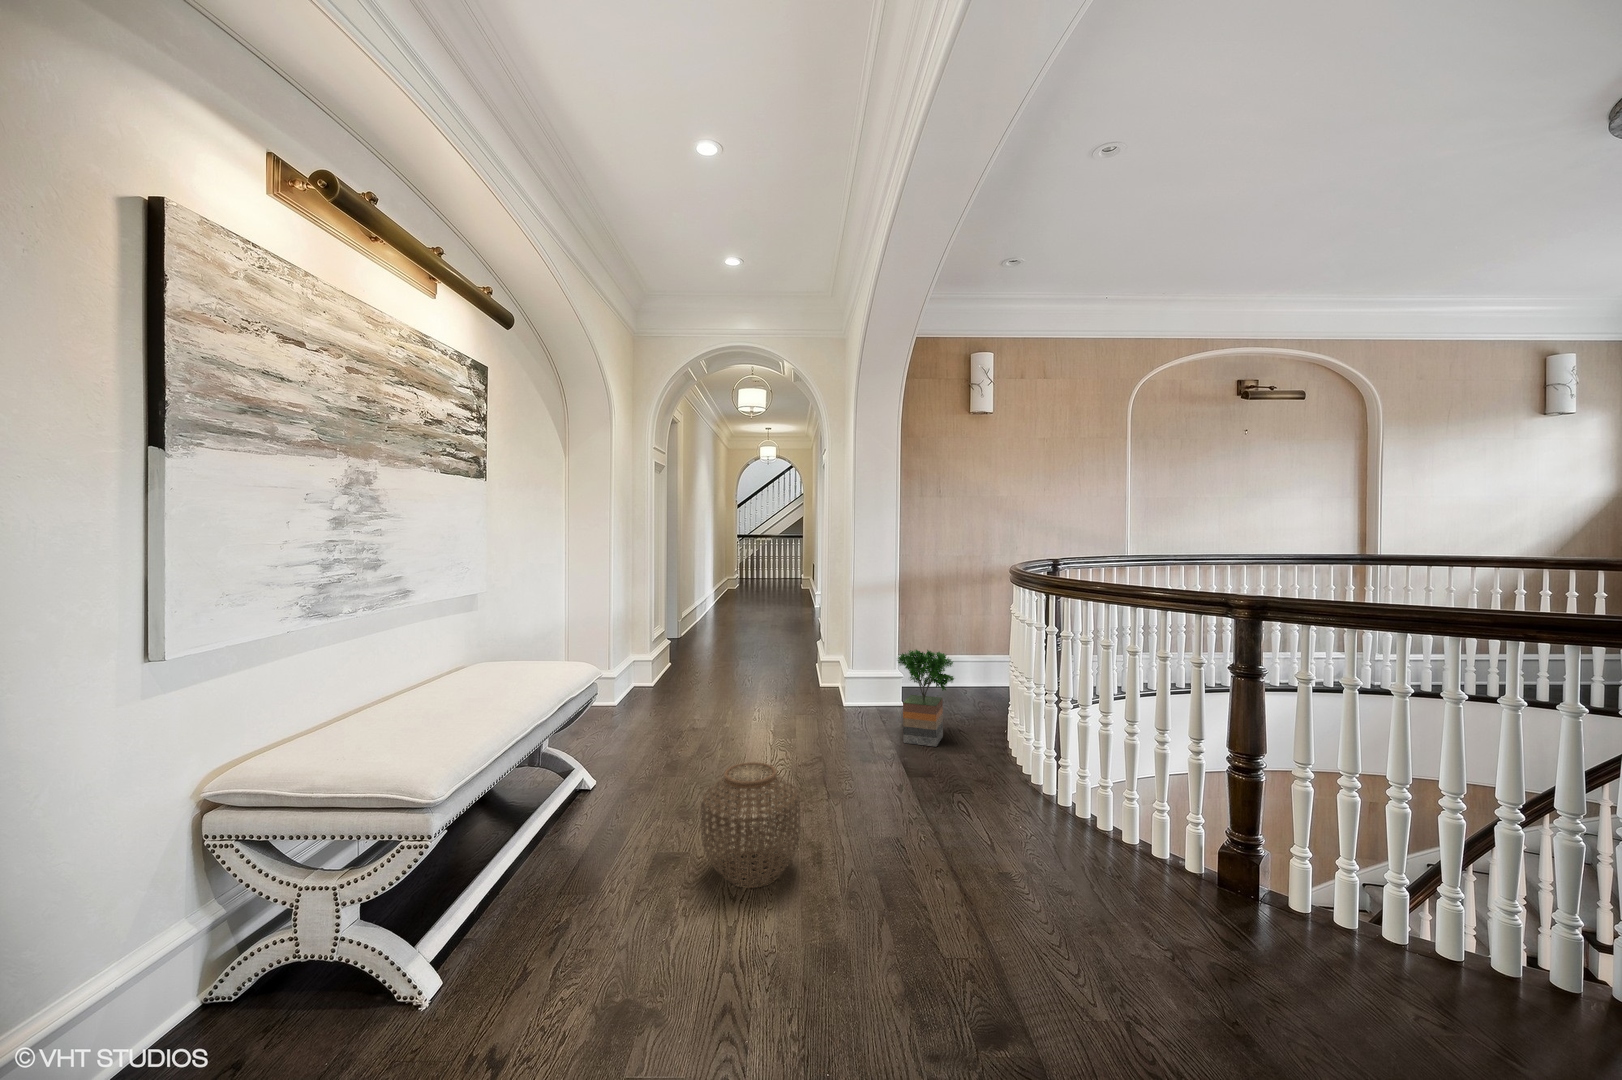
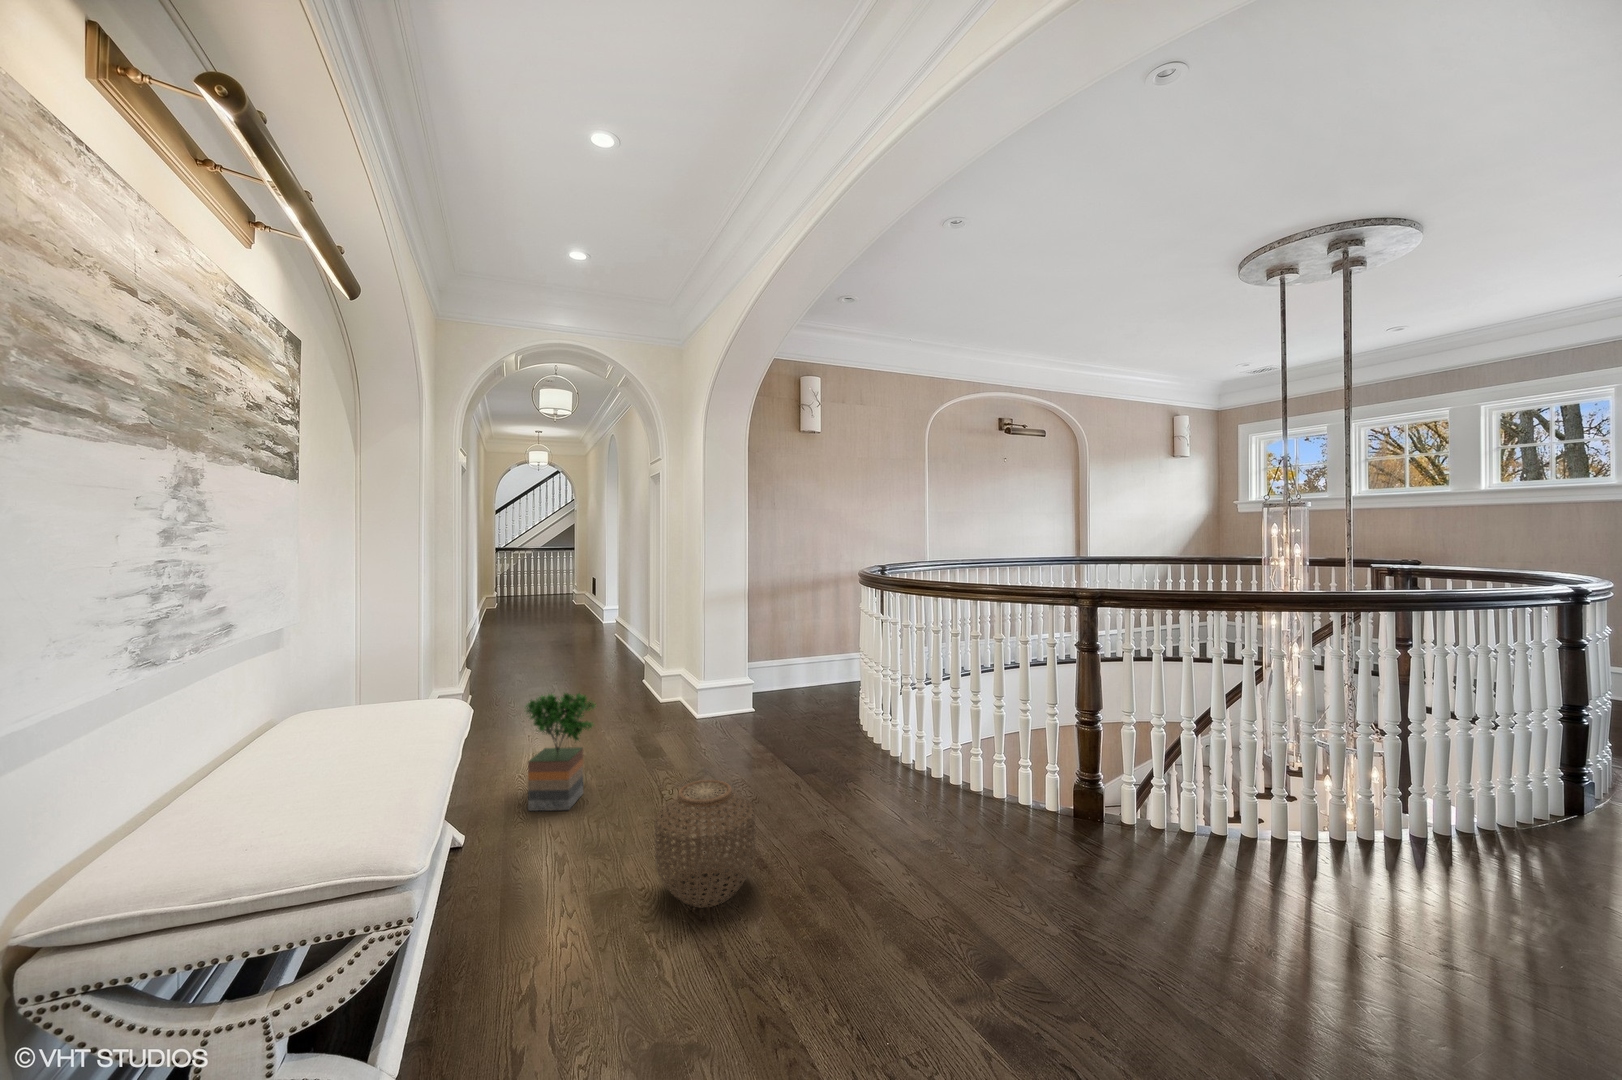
potted tree: present [898,650,954,747] -> present [526,693,596,811]

